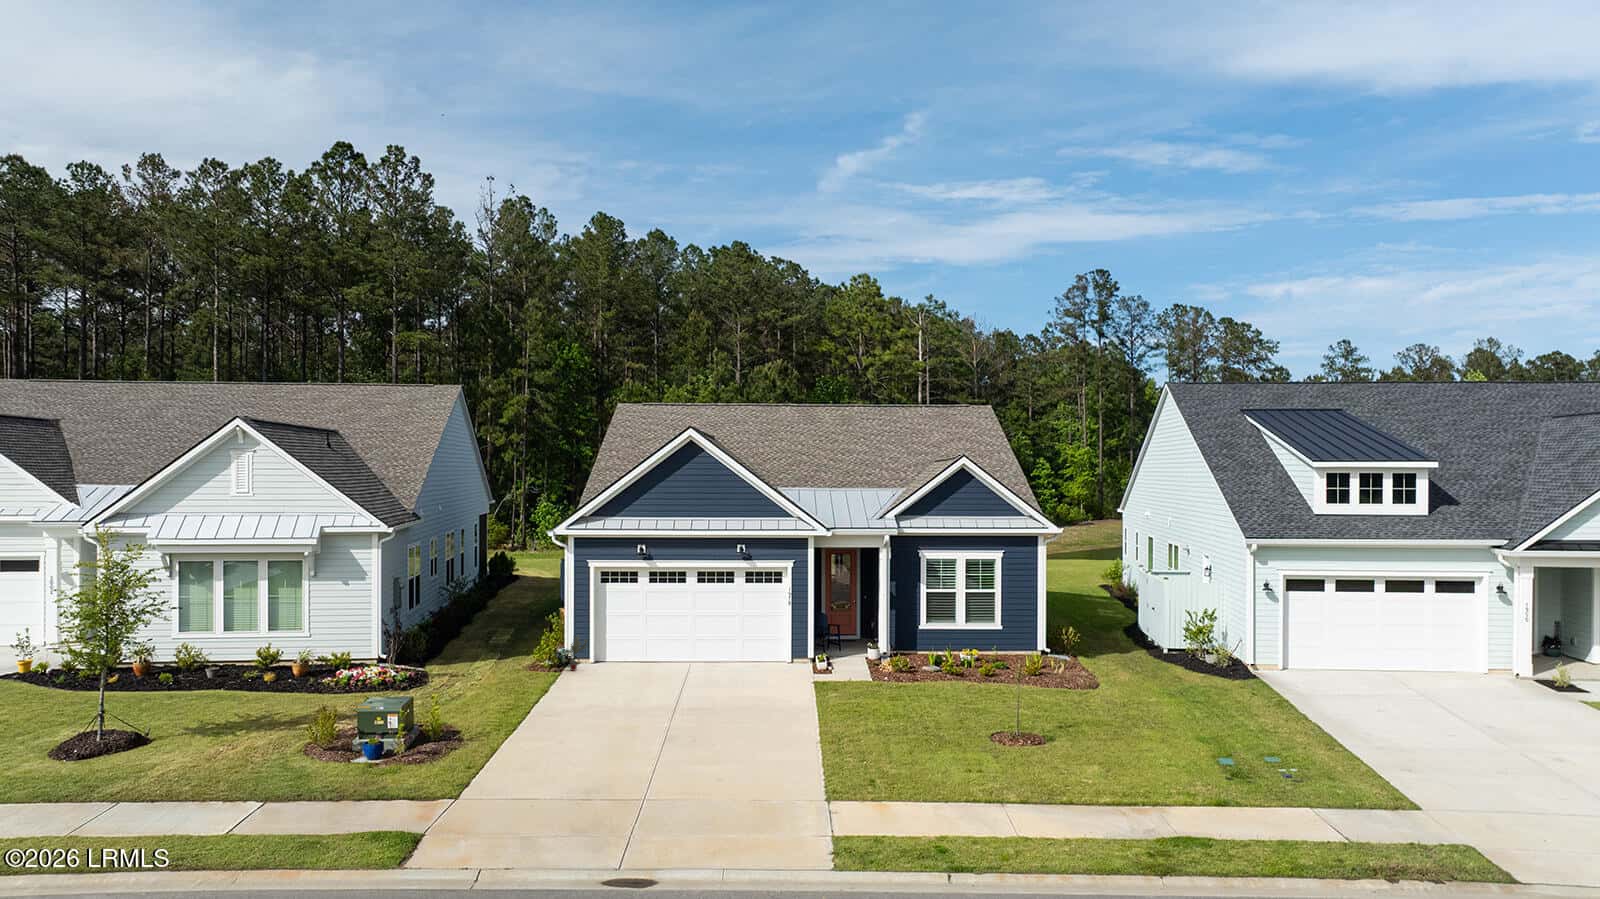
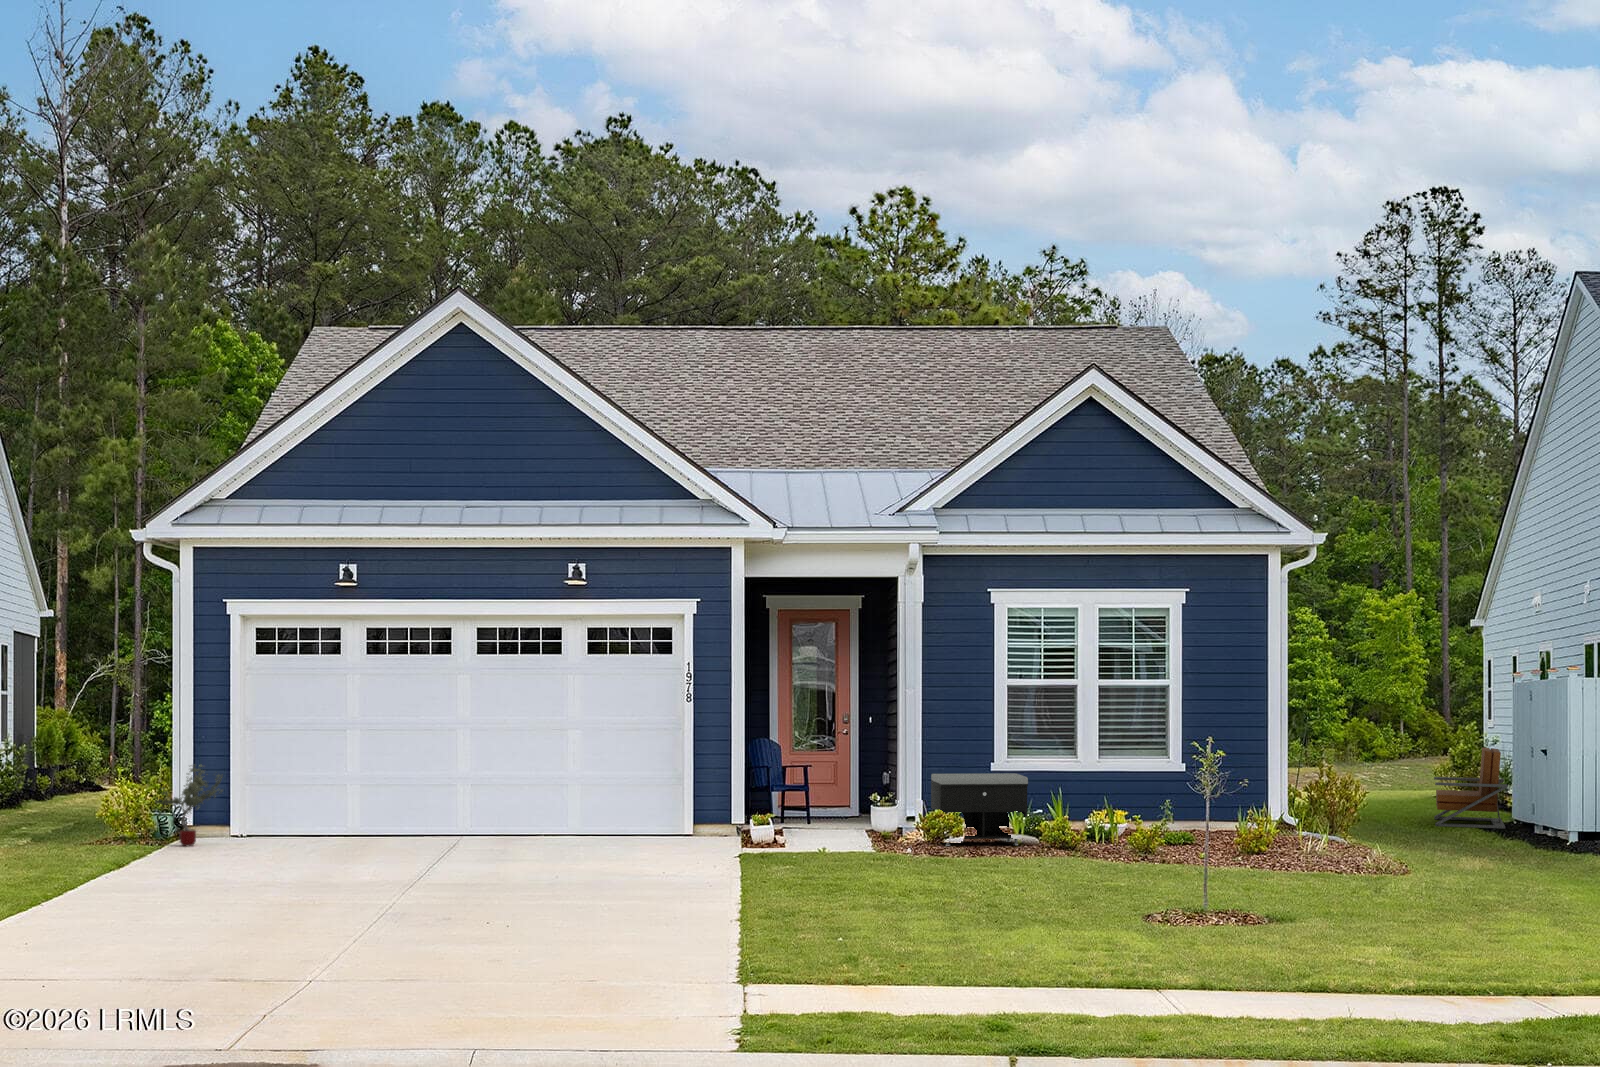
lounge chair: none [1102,604,1136,643] -> present [1434,747,1508,829]
storage bench: none [892,631,935,665] -> present [931,773,1028,846]

